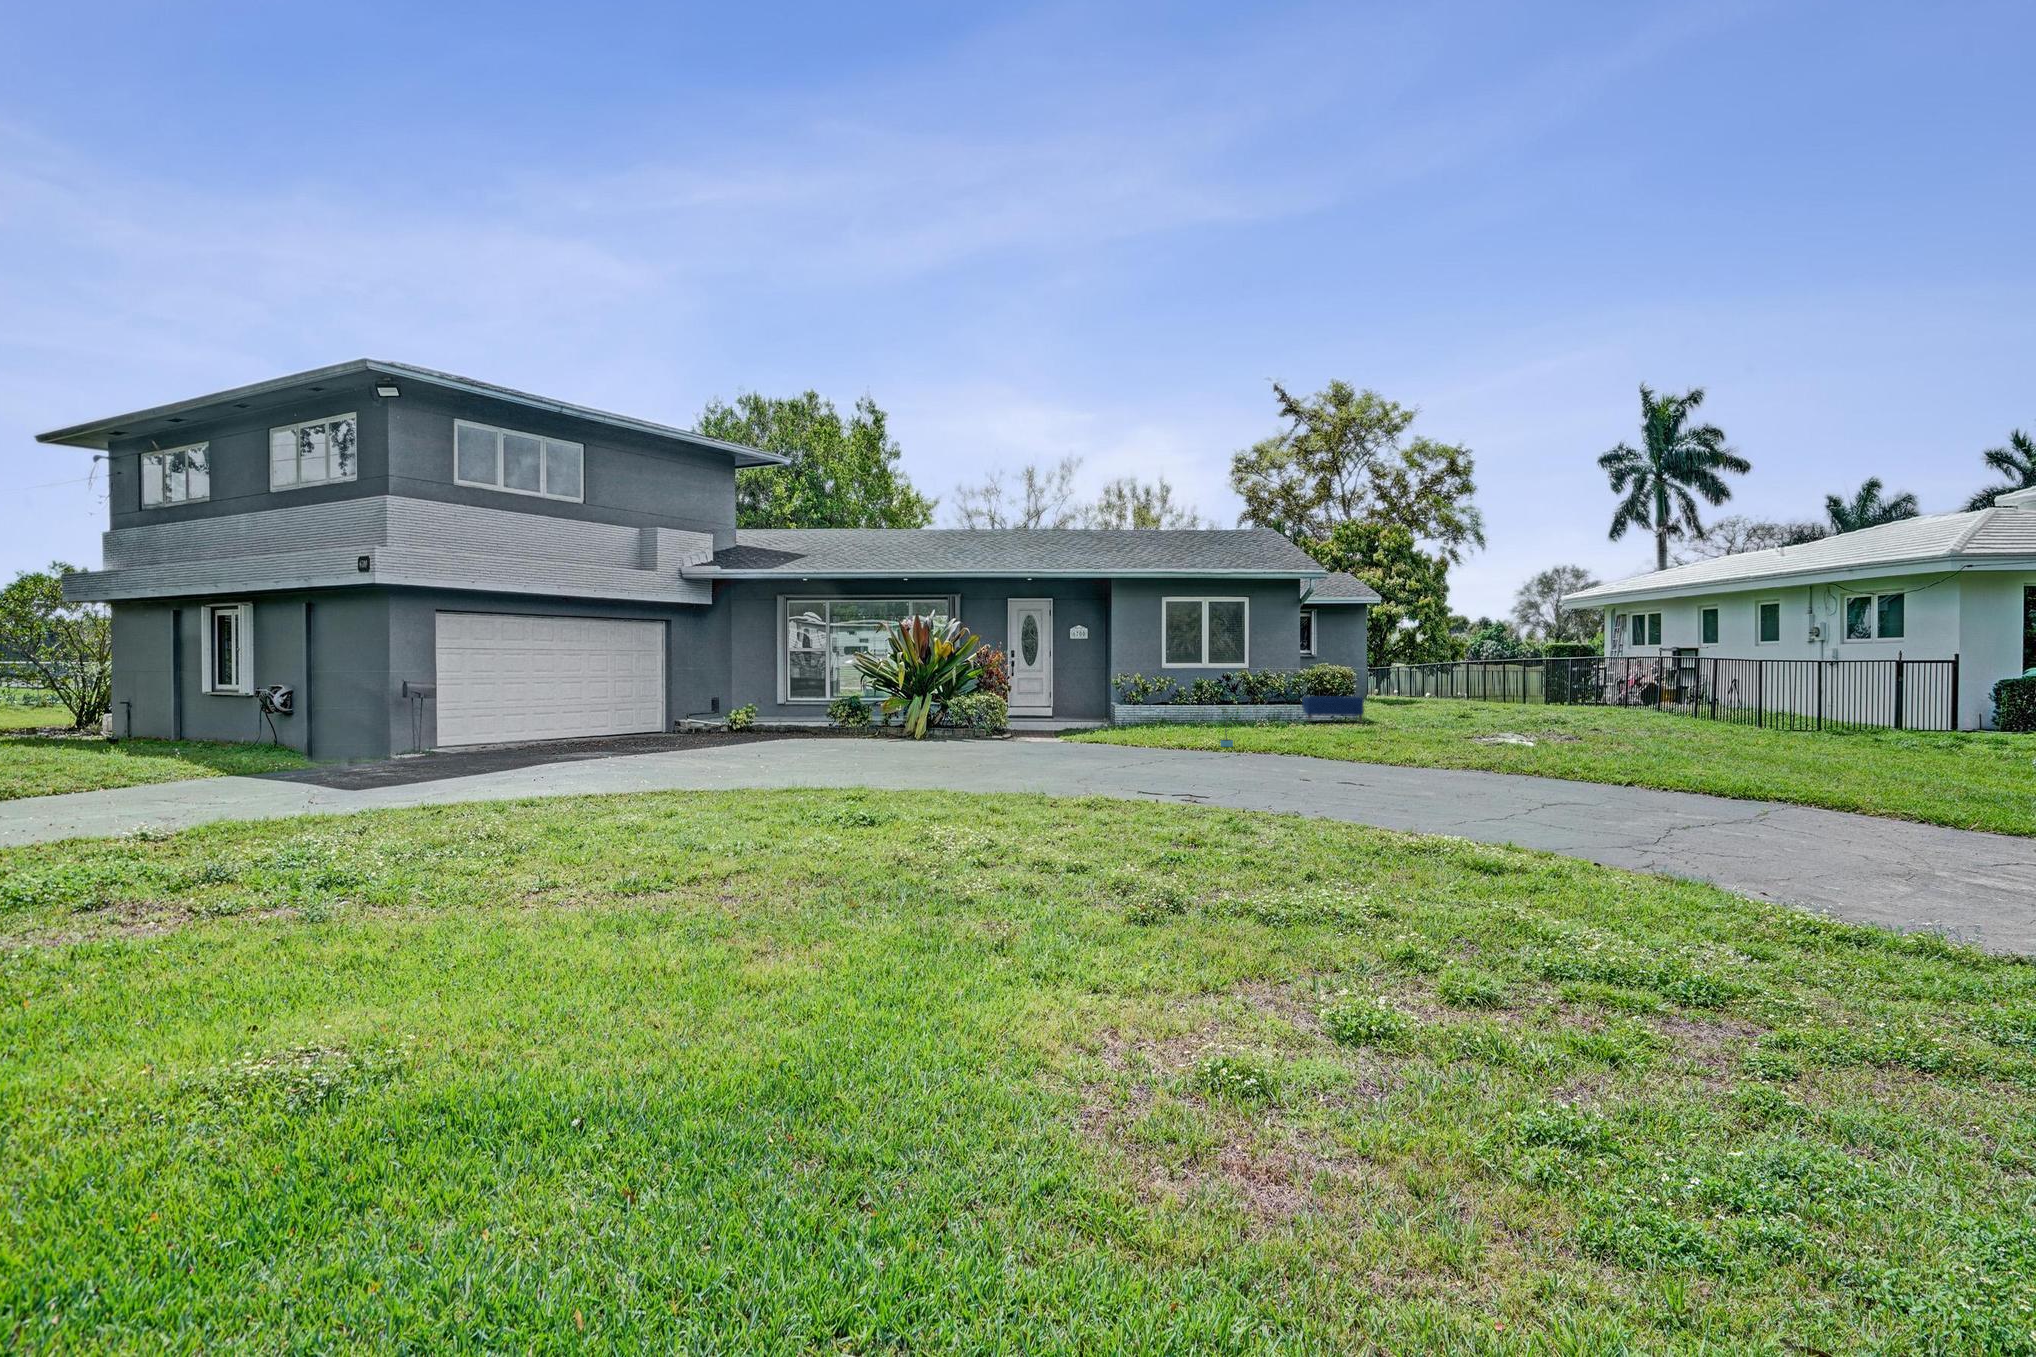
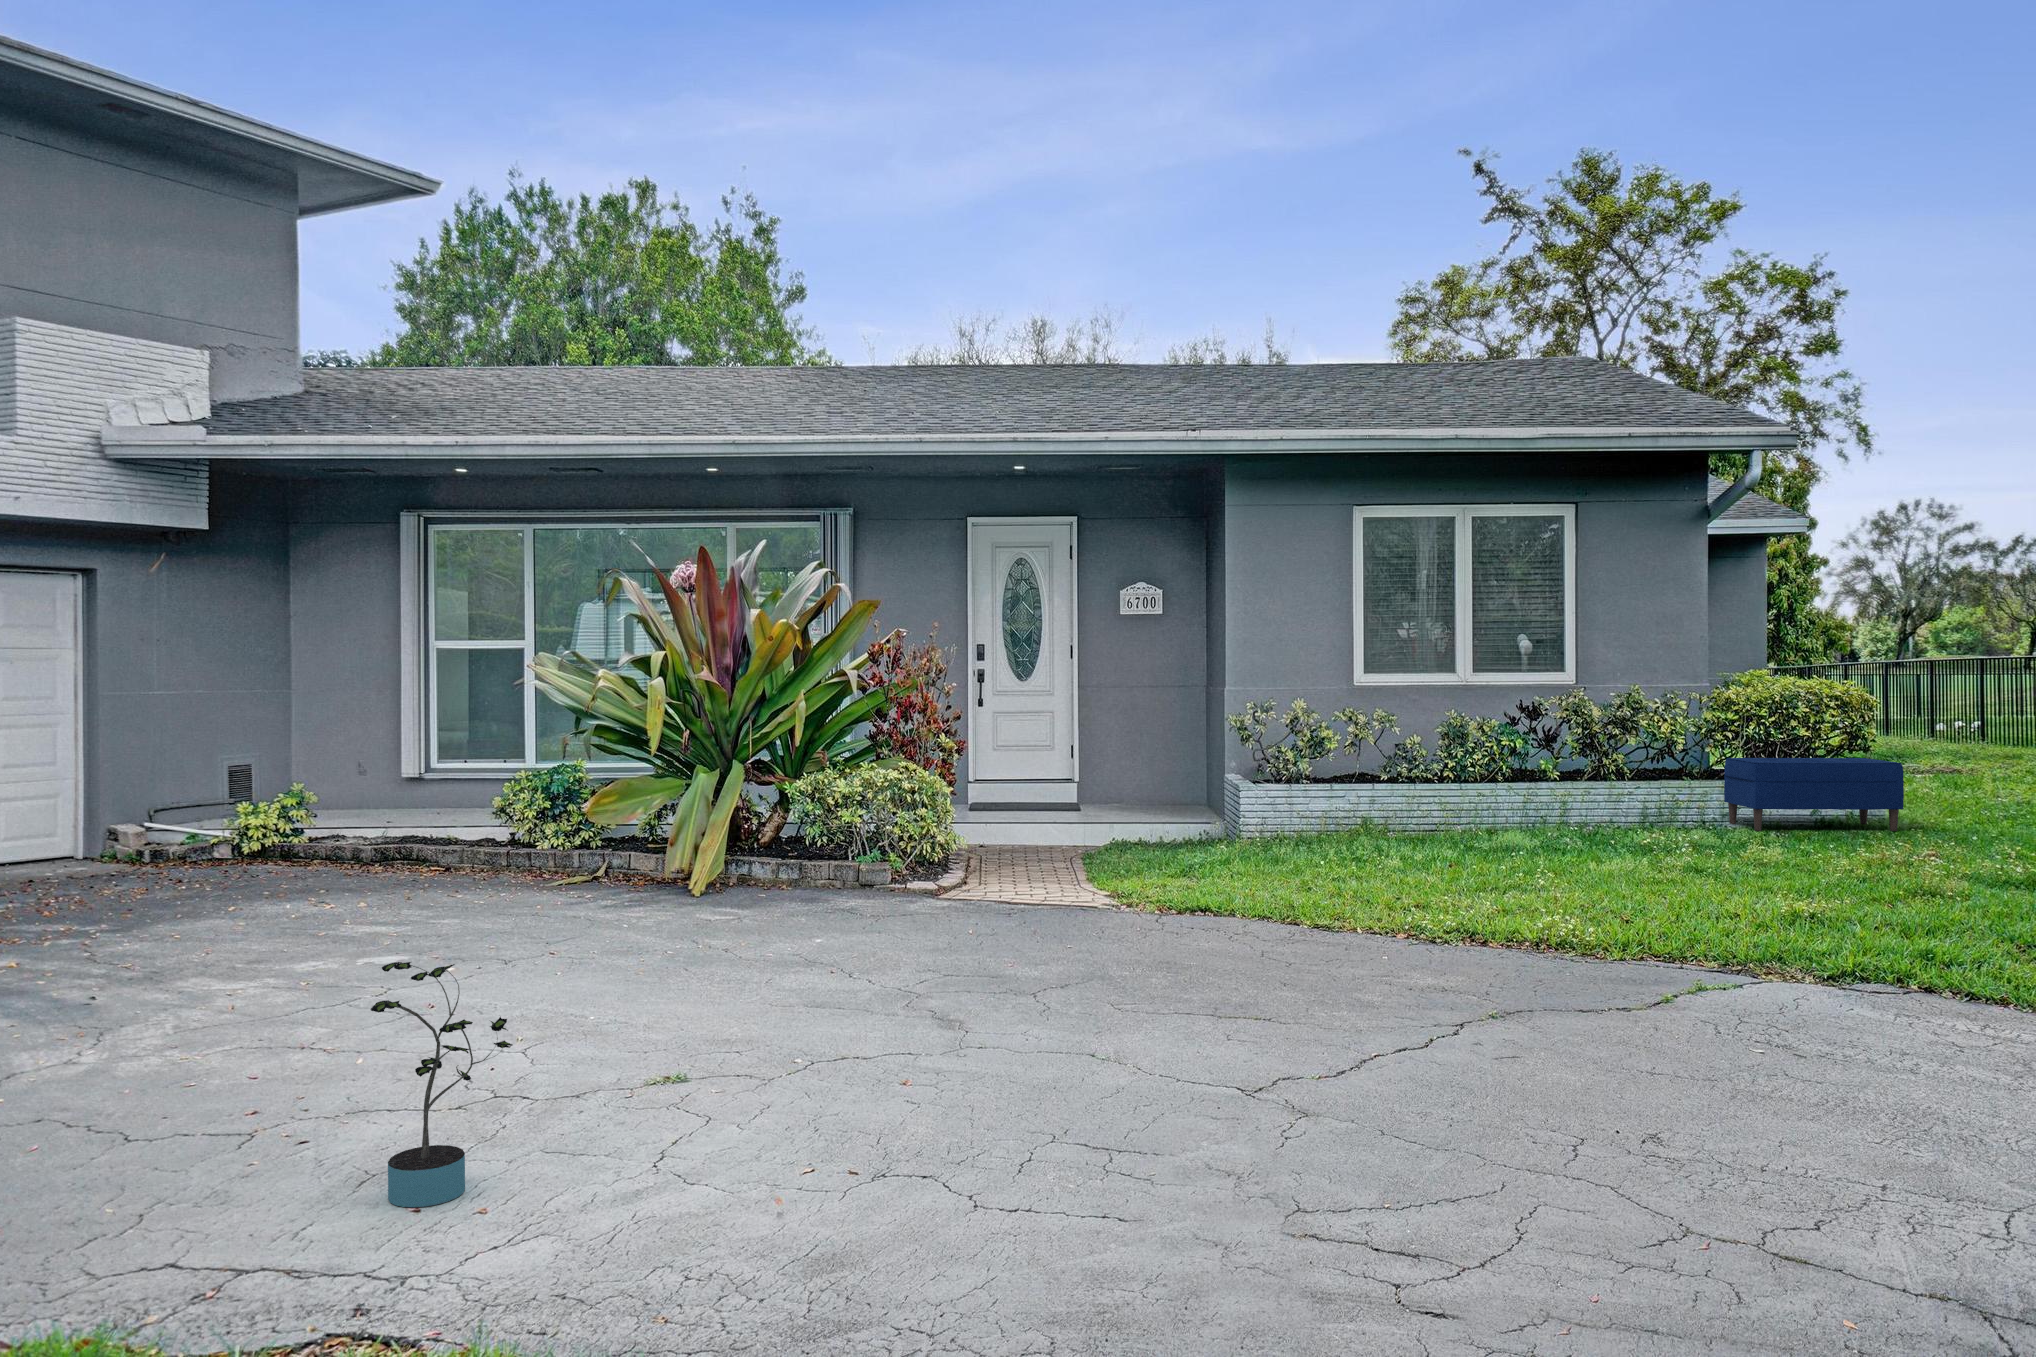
potted plant: present [1219,707,1239,747] -> present [371,962,512,1207]

